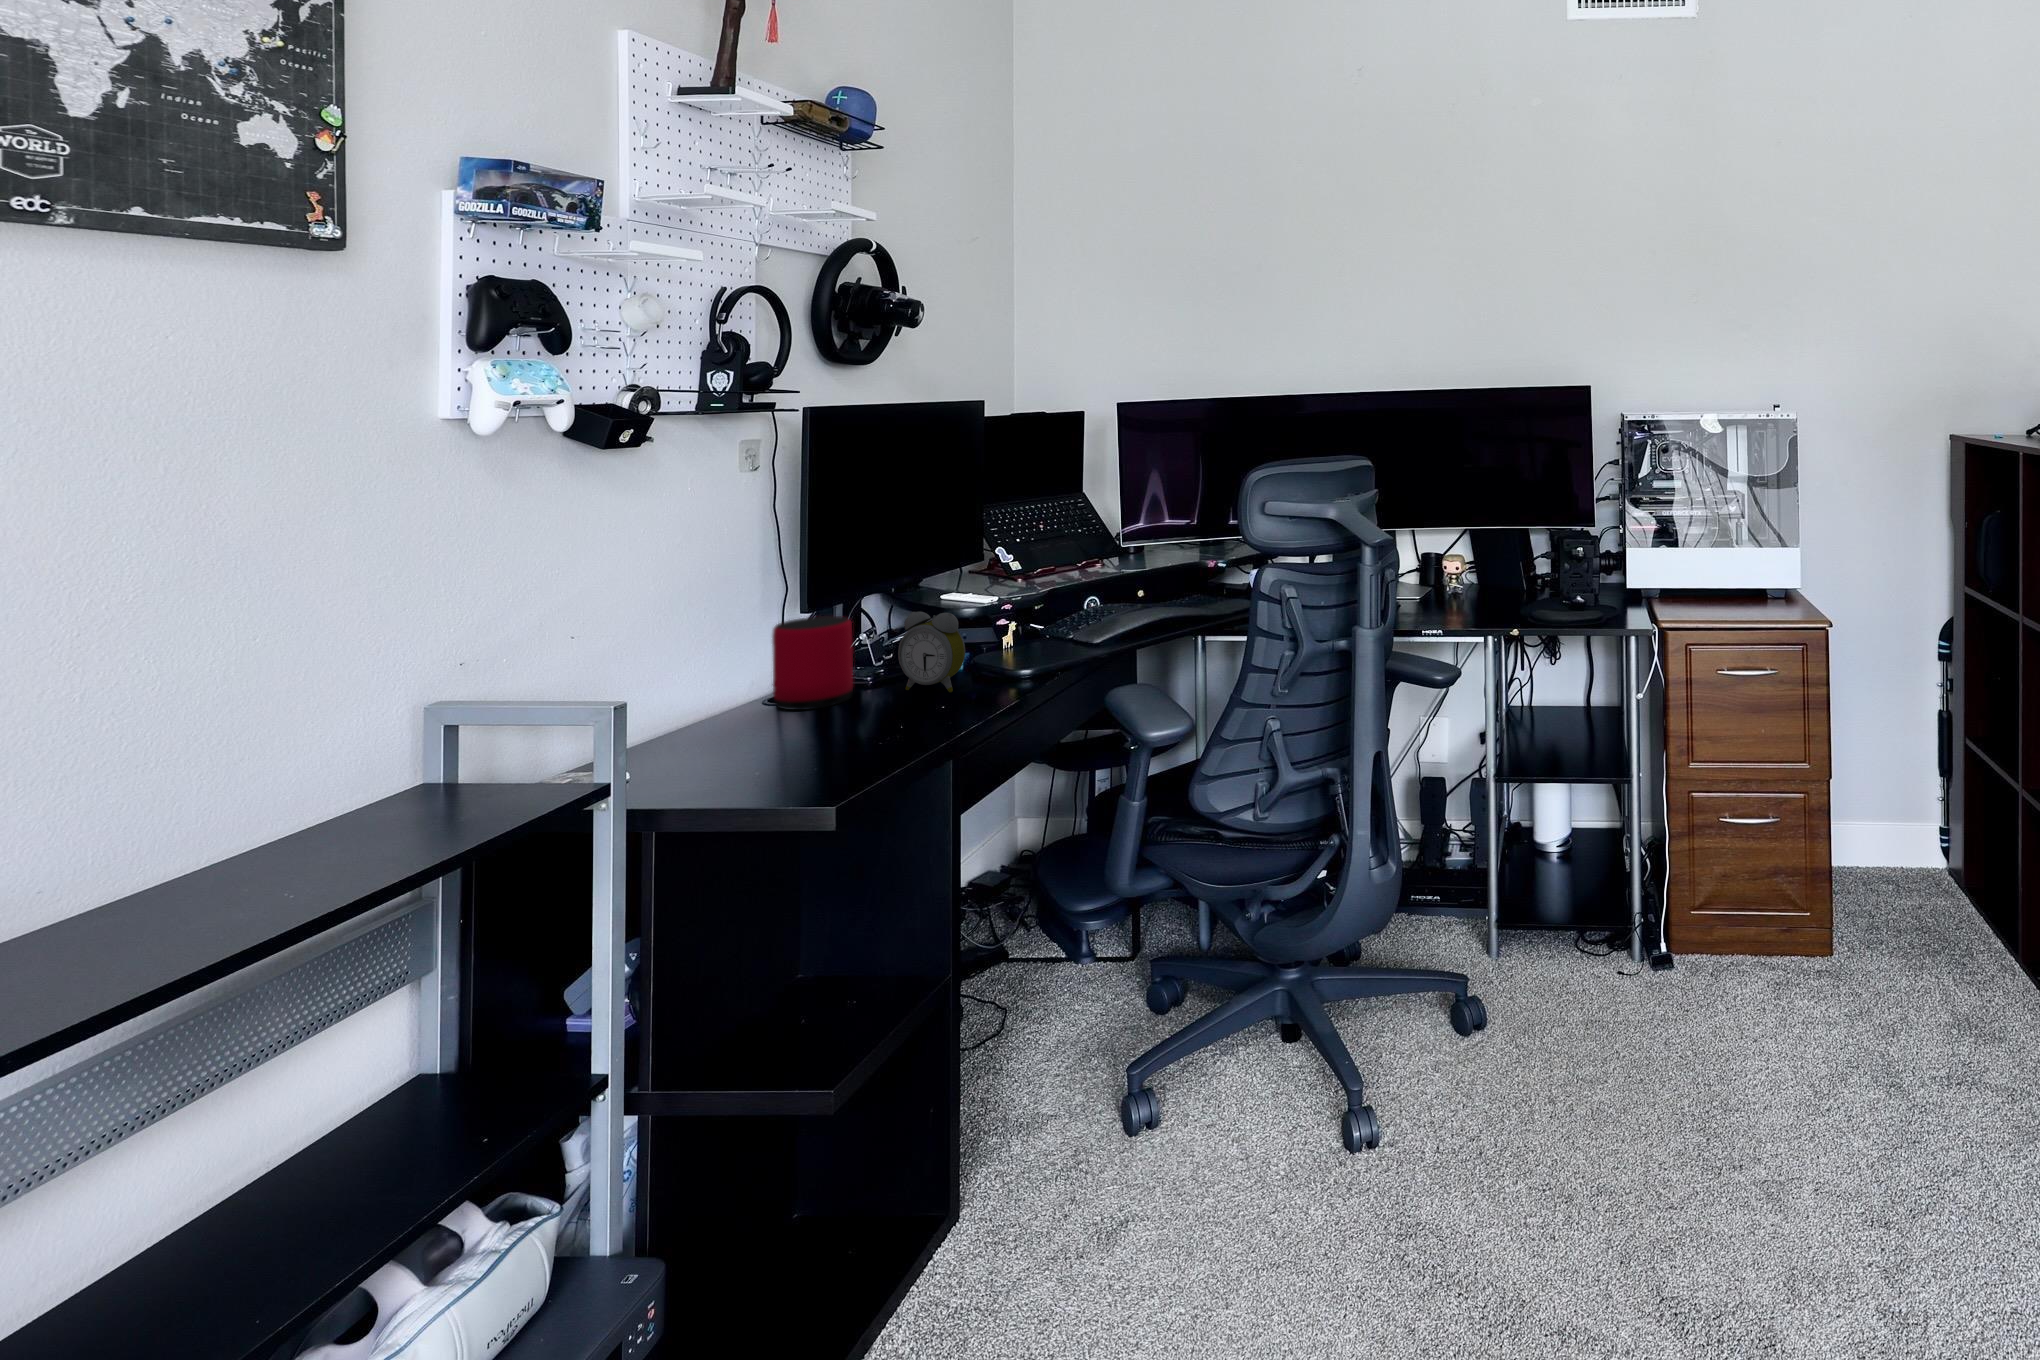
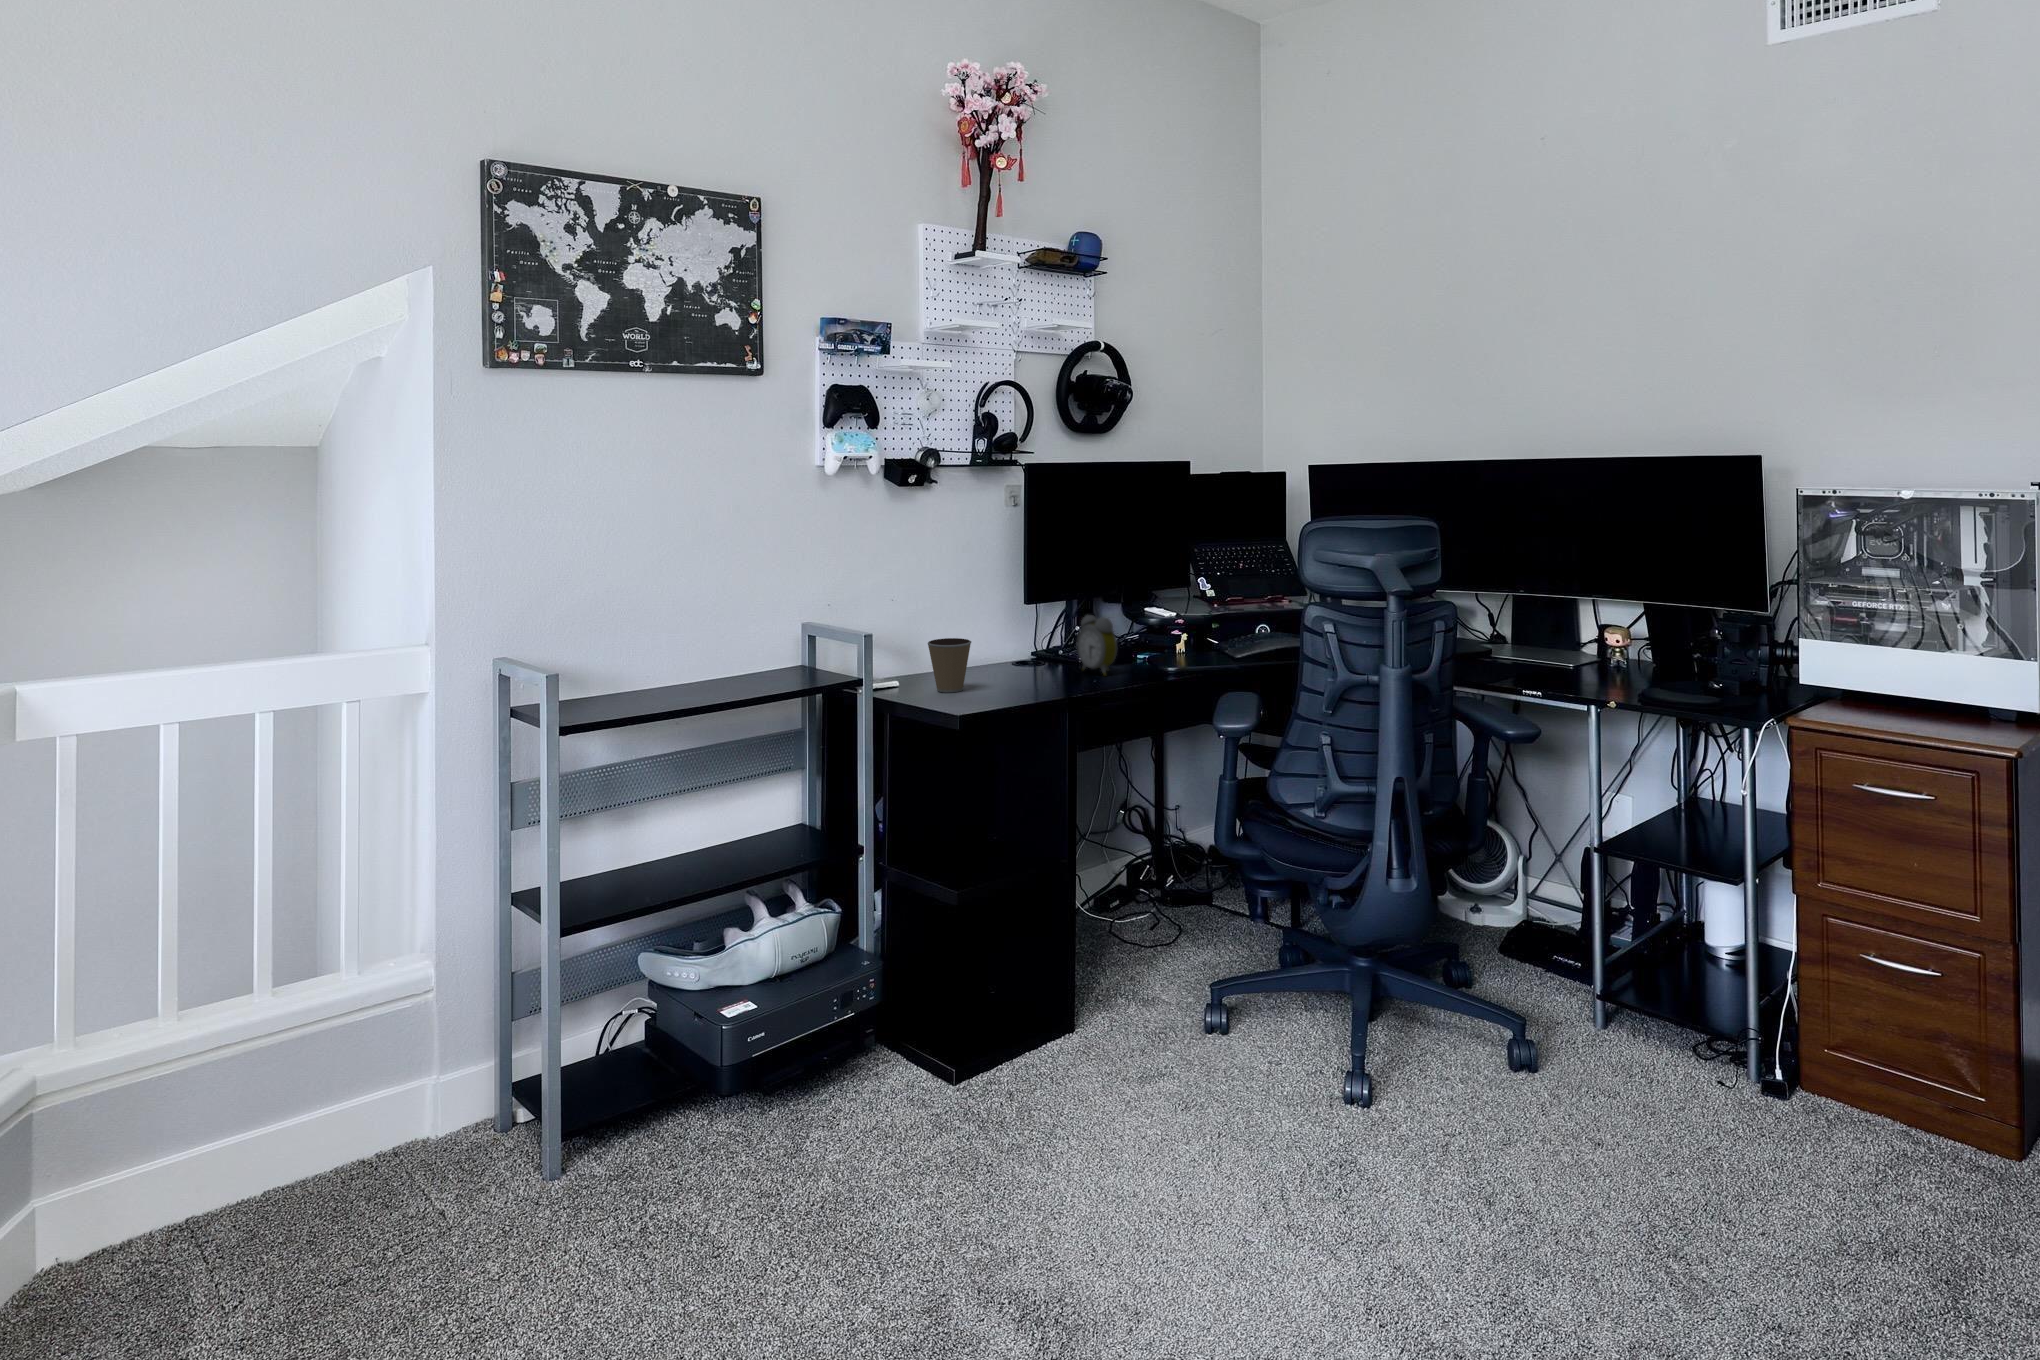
speaker: present [772,616,853,710] -> none [1004,611,1053,674]
coffee cup: none [685,673,765,762] -> present [928,638,971,693]

